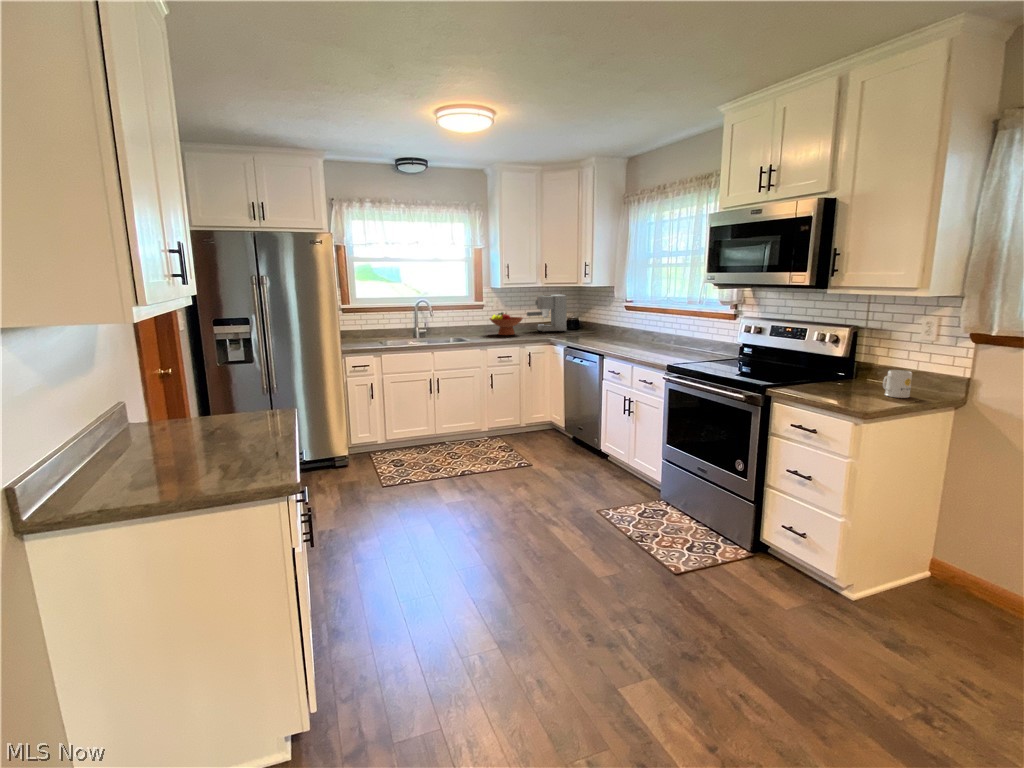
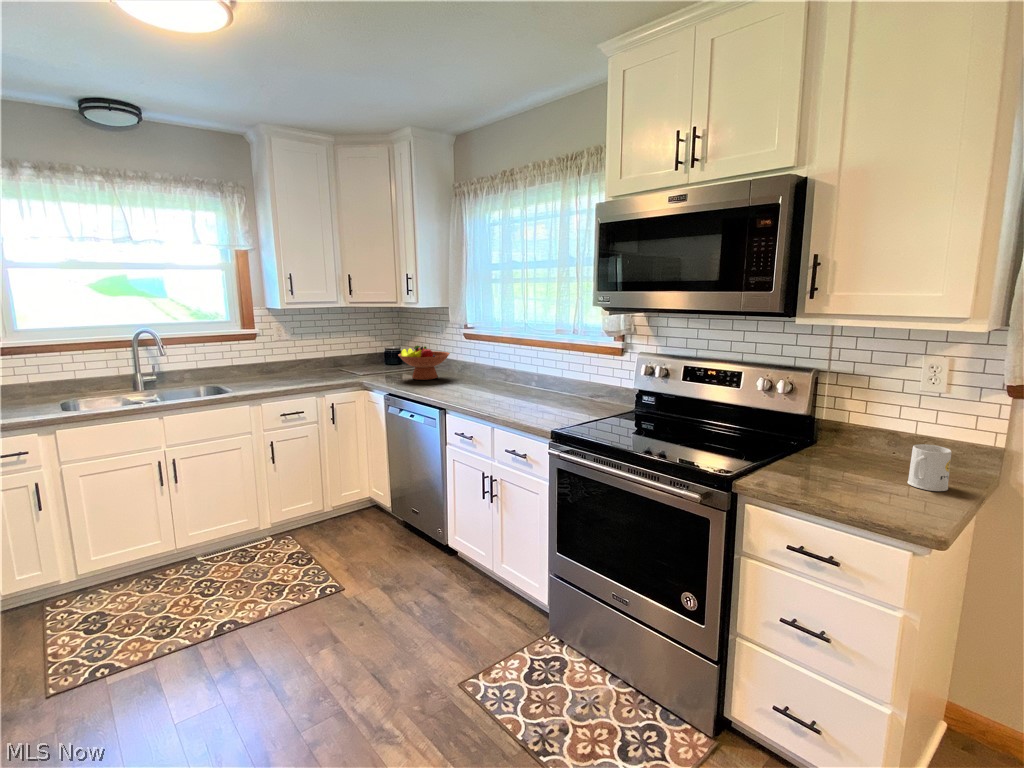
coffee maker: present [527,295,567,332] -> none [325,318,384,371]
fruit bowl: present [489,312,523,335] -> present [398,346,450,380]

